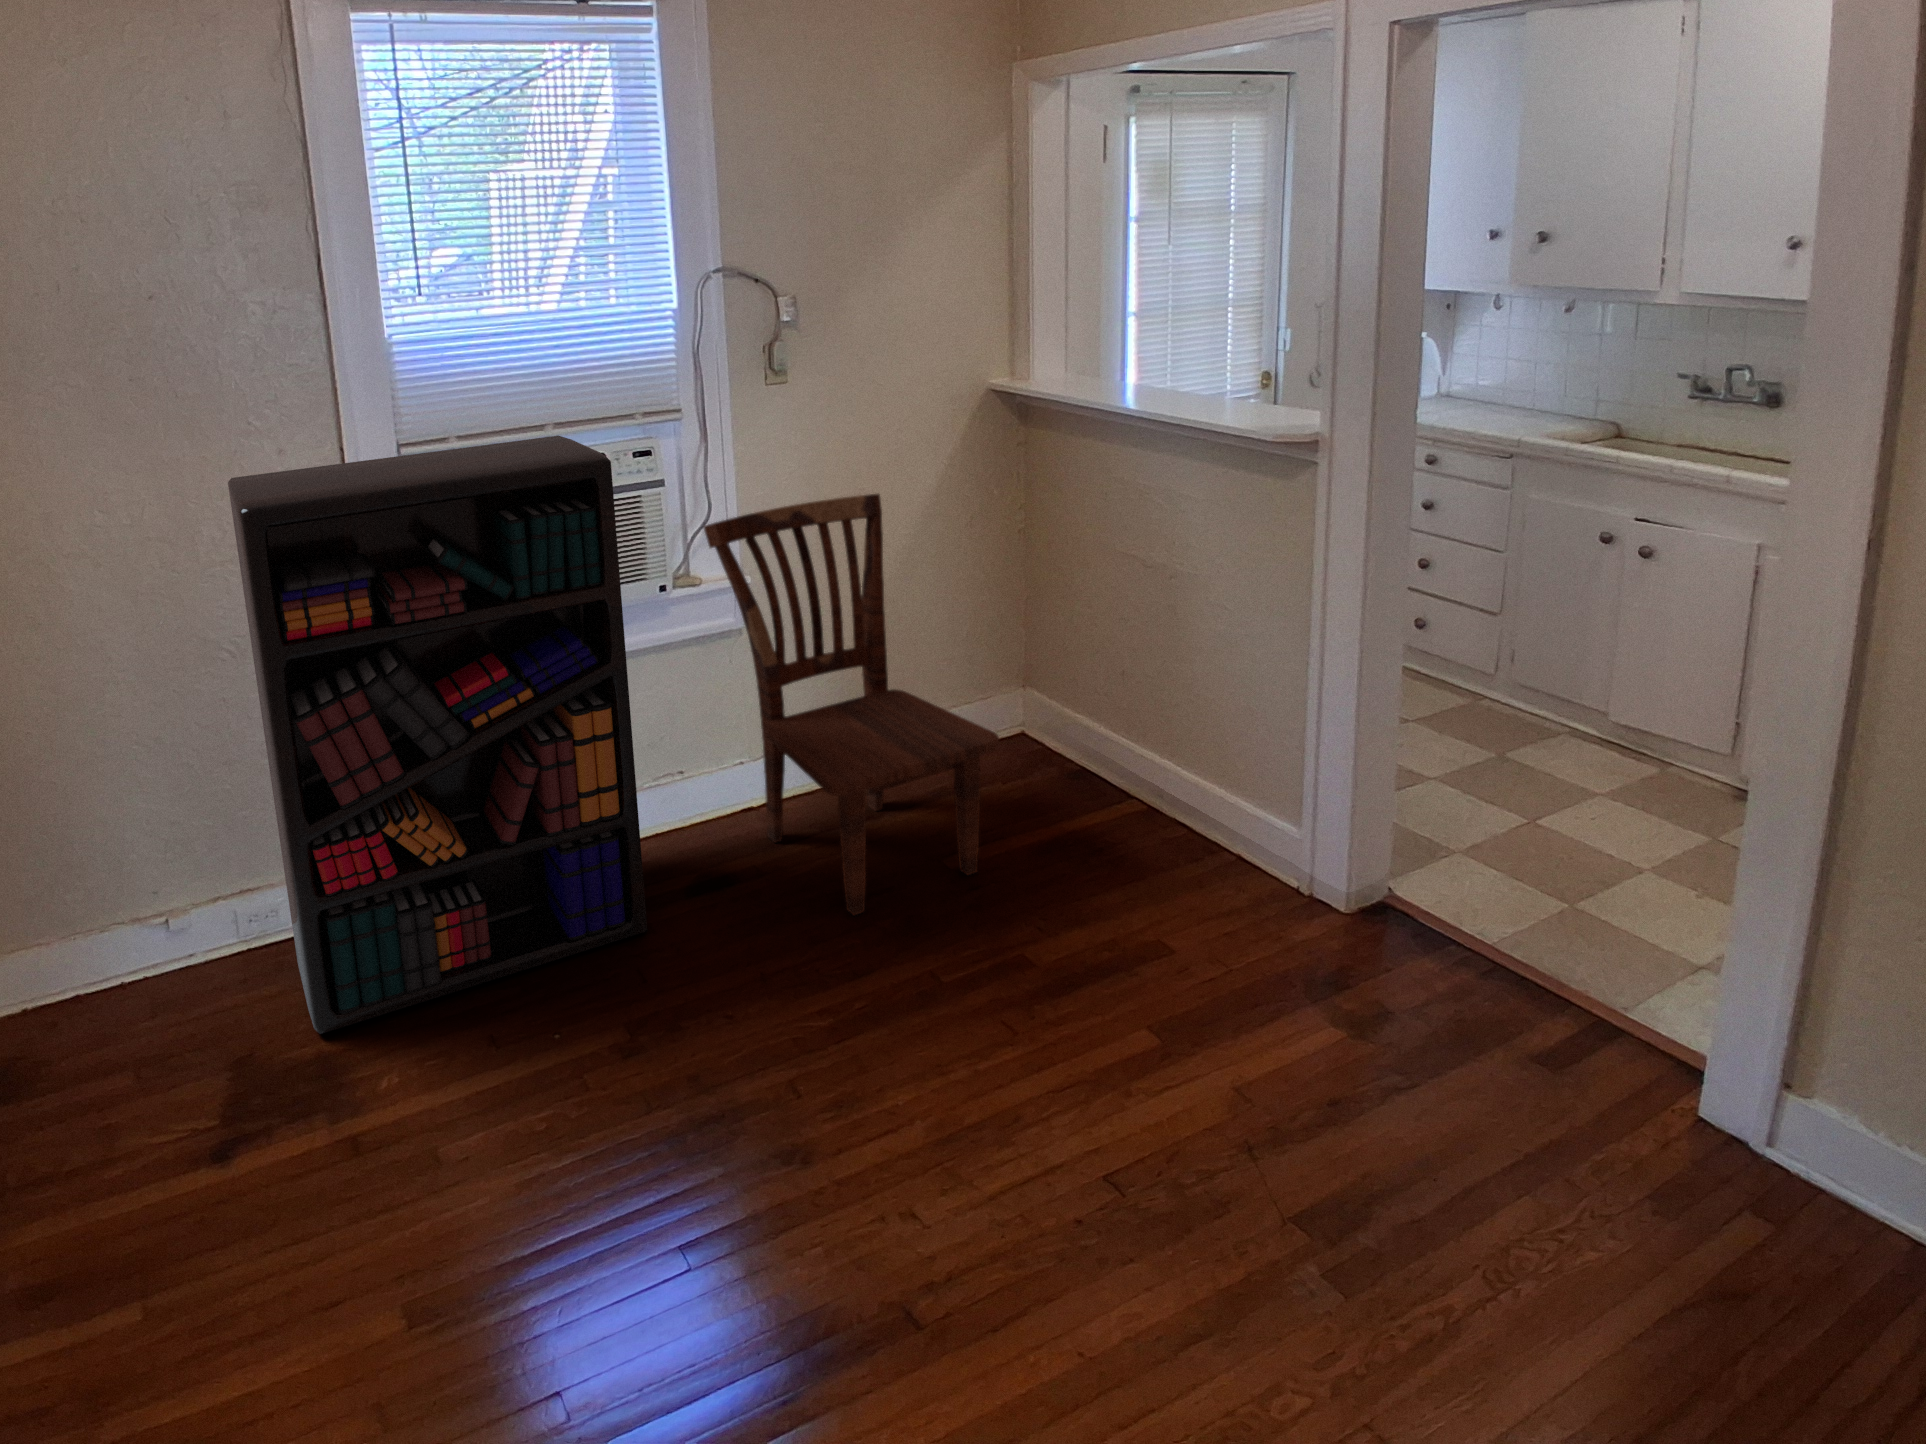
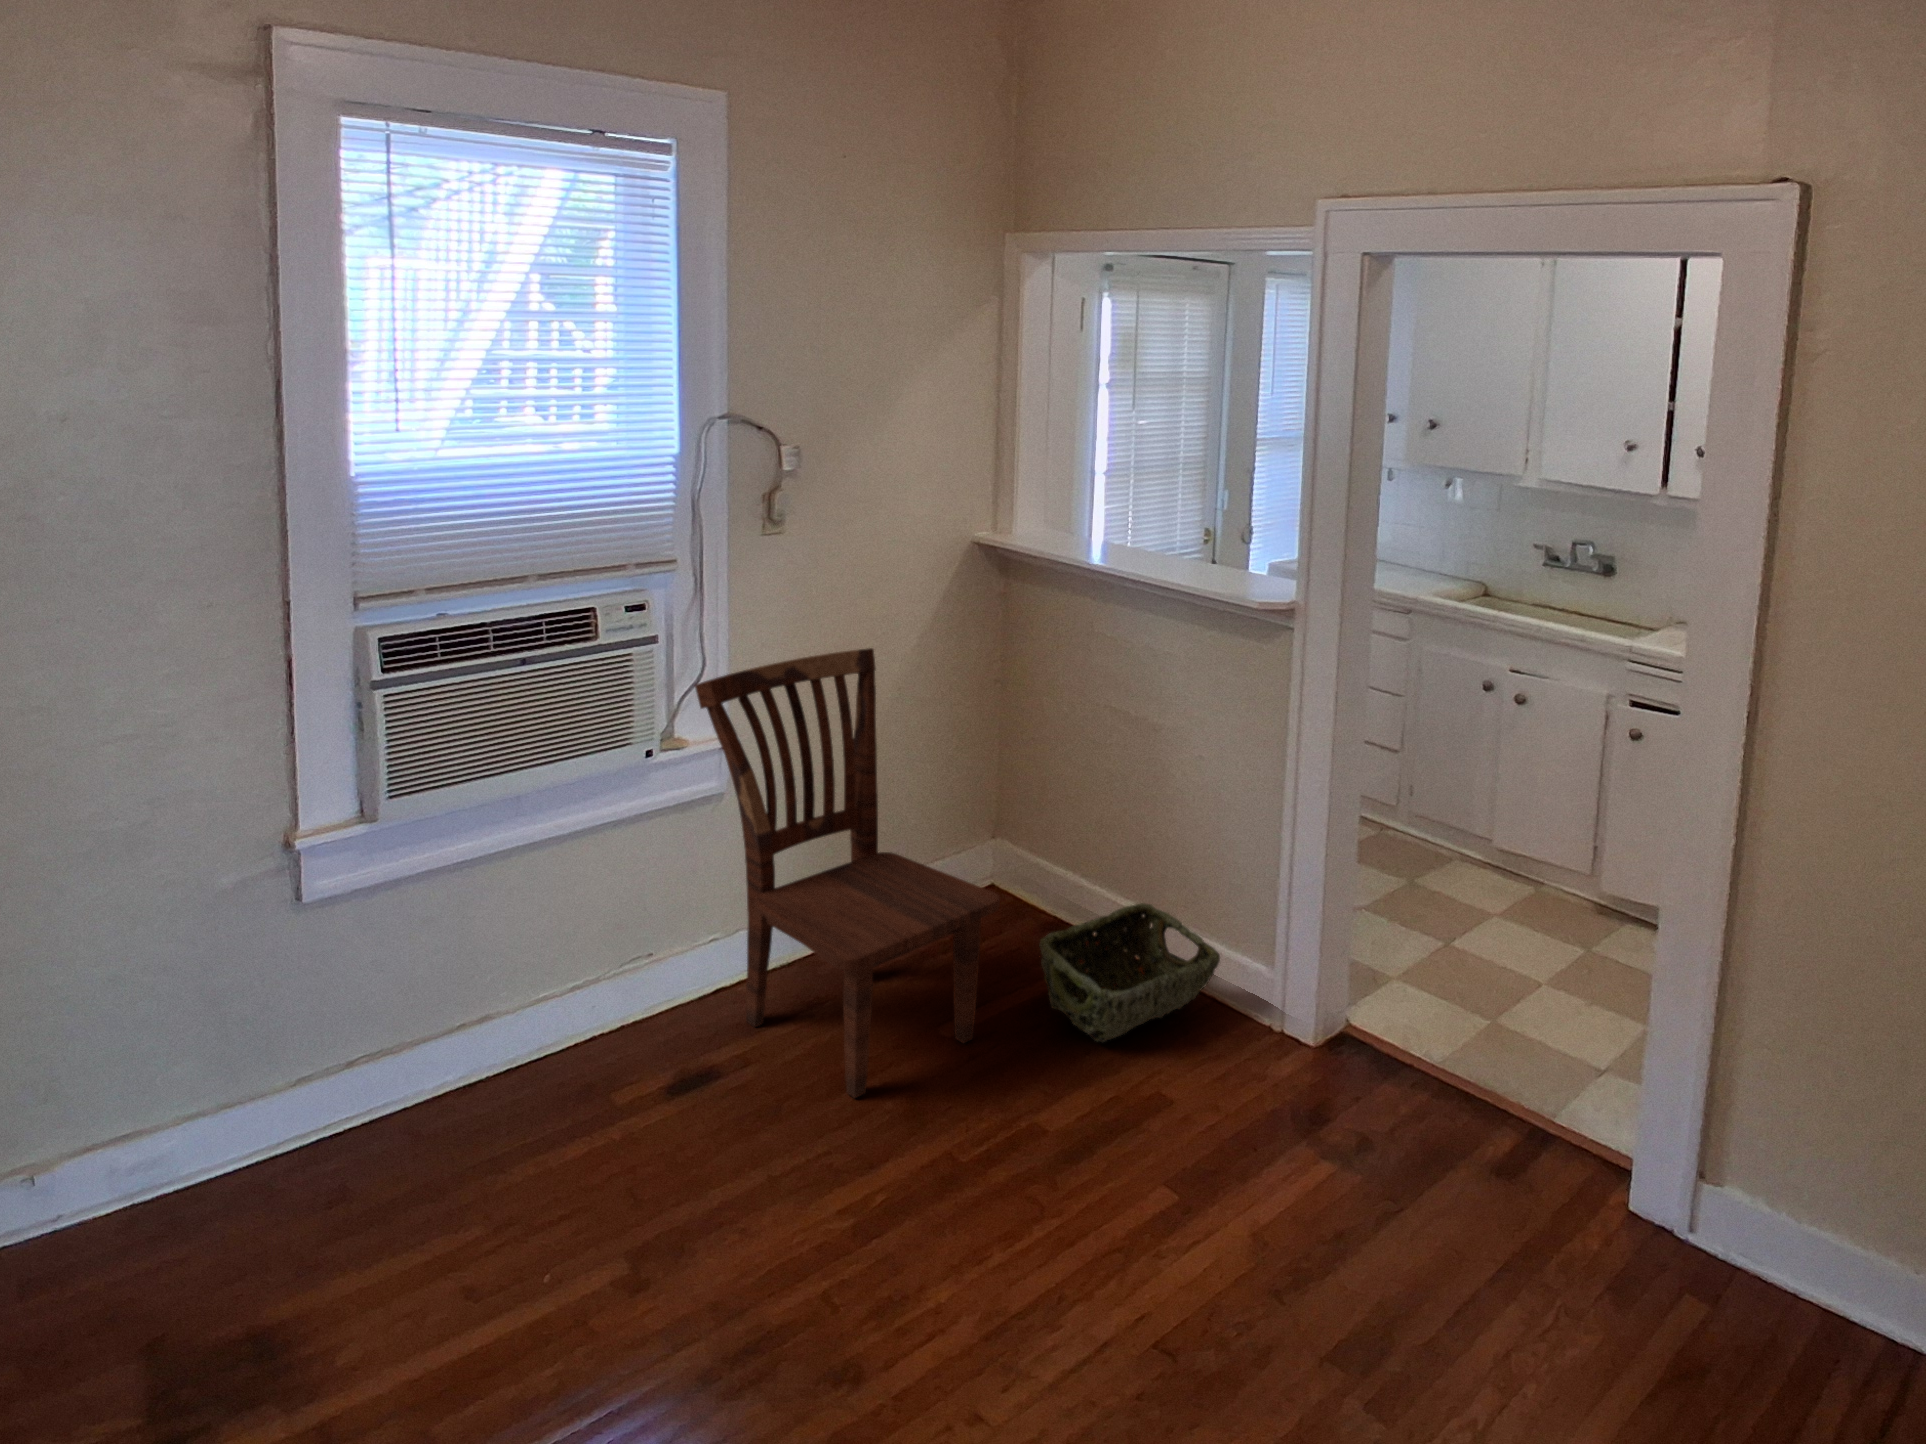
bookshelf: present [228,436,647,1034] -> none [145,588,630,1317]
woven basket: none [1044,753,1244,888] -> present [1039,903,1220,1042]

